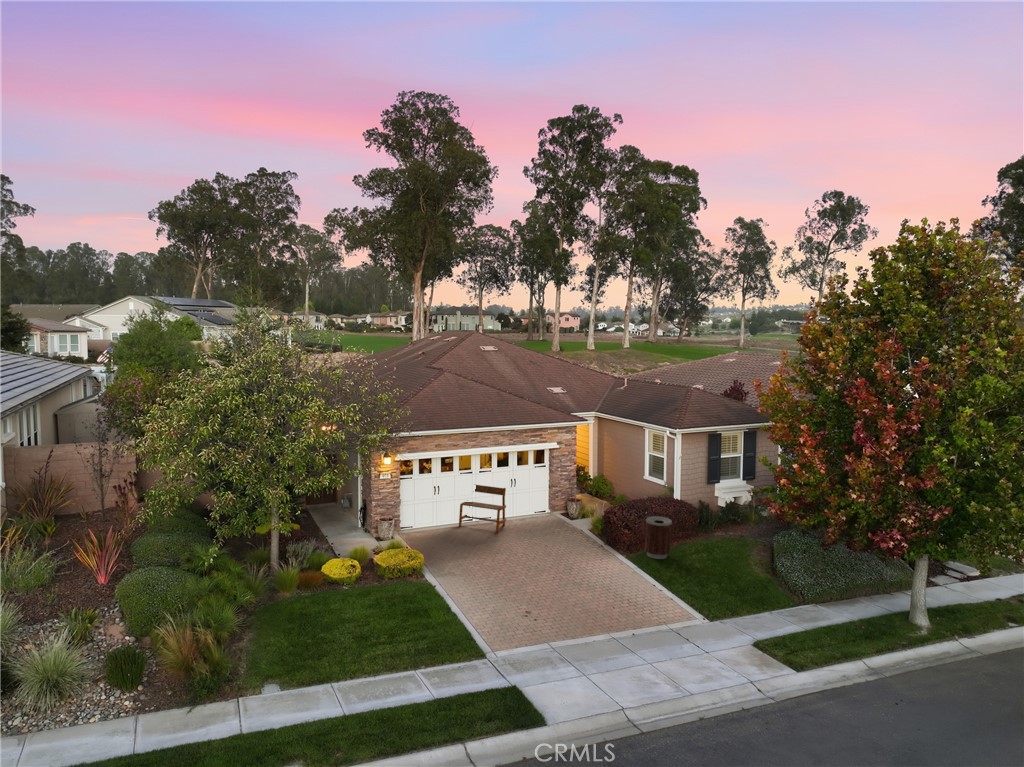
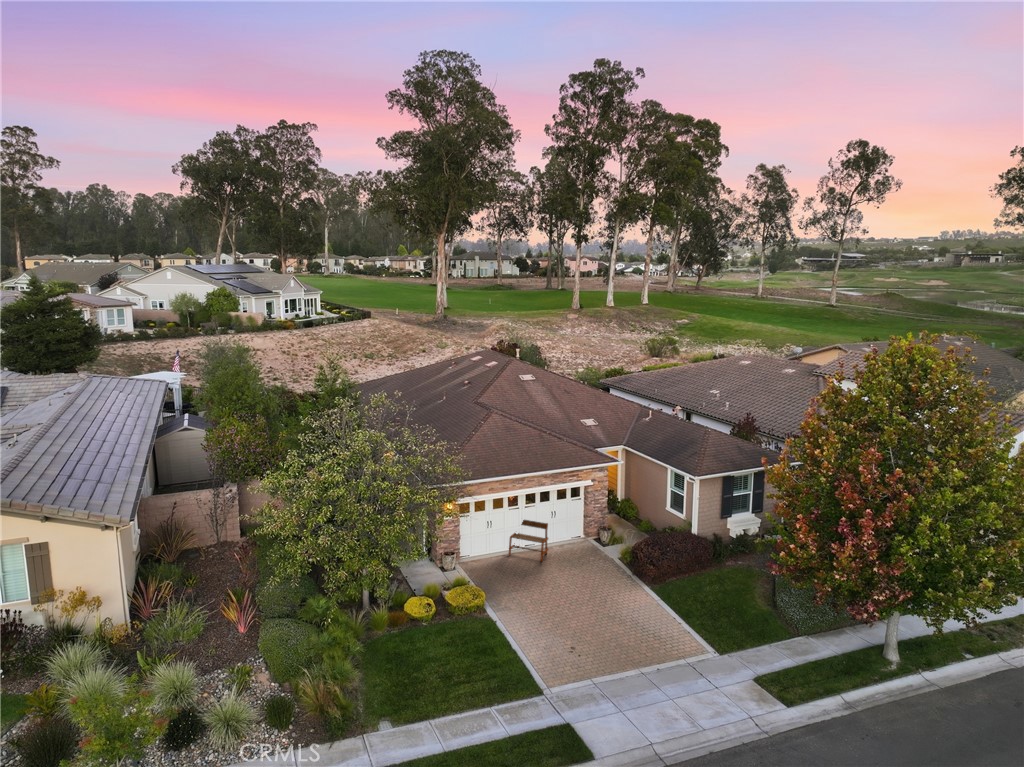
trash can: present [645,516,672,559] -> none [667,554,690,591]

